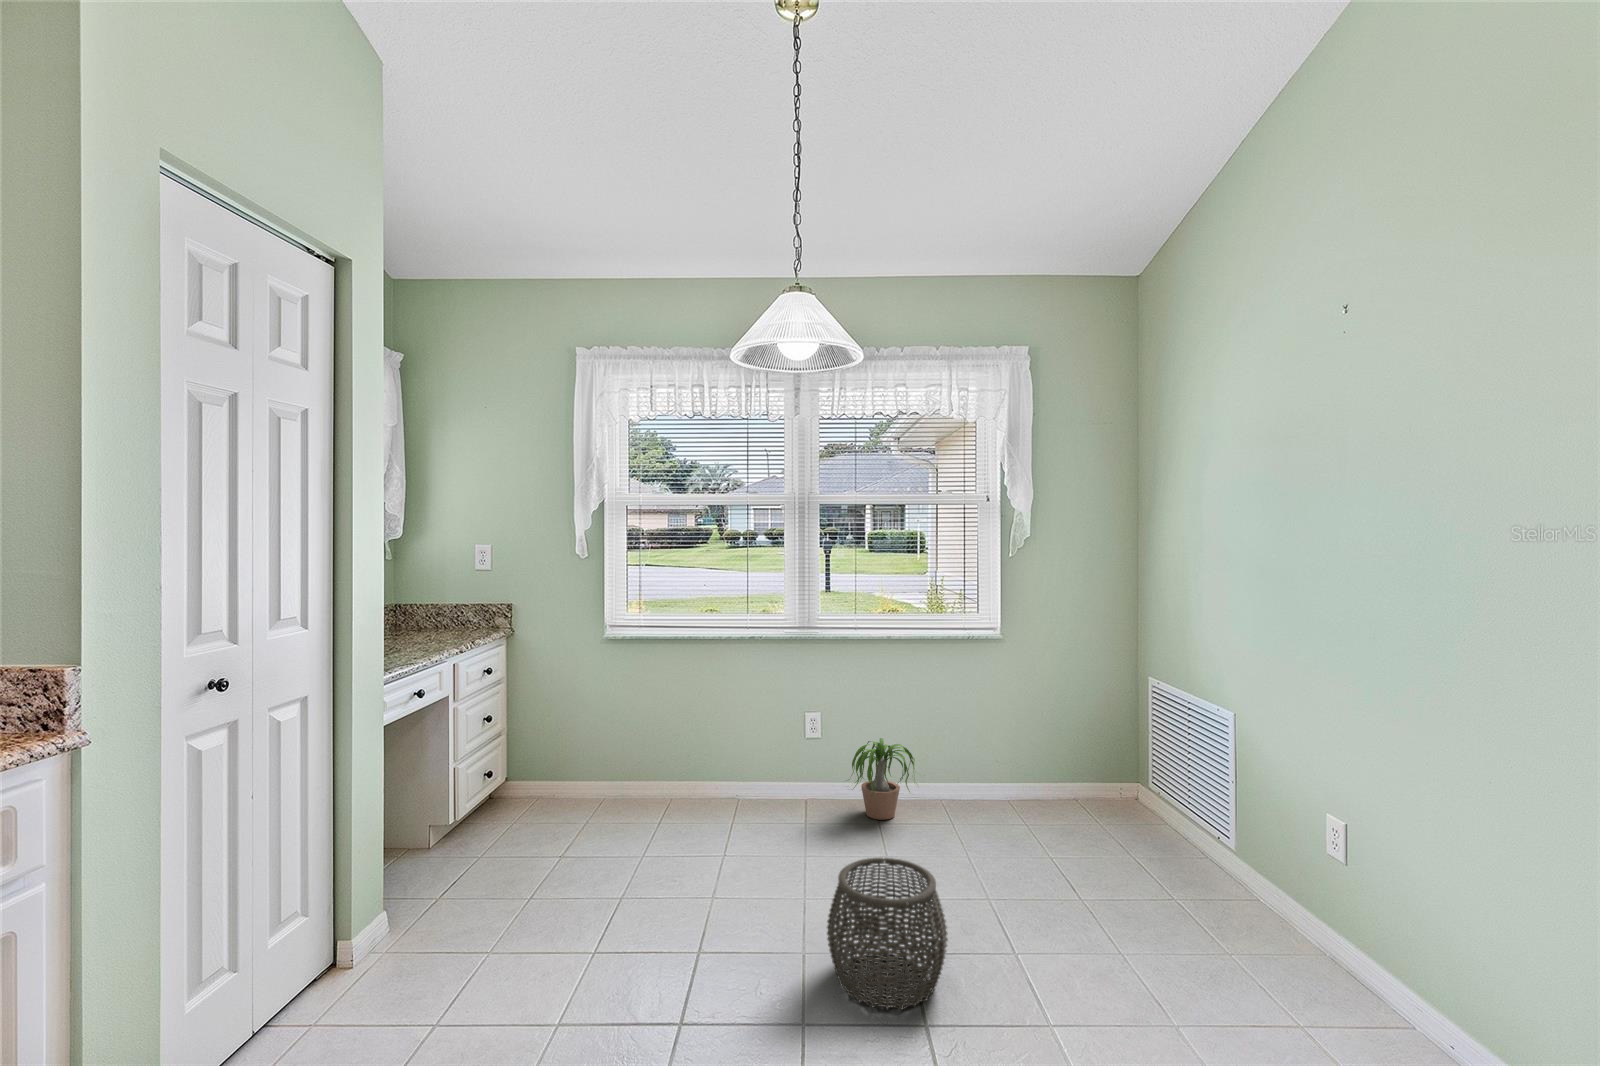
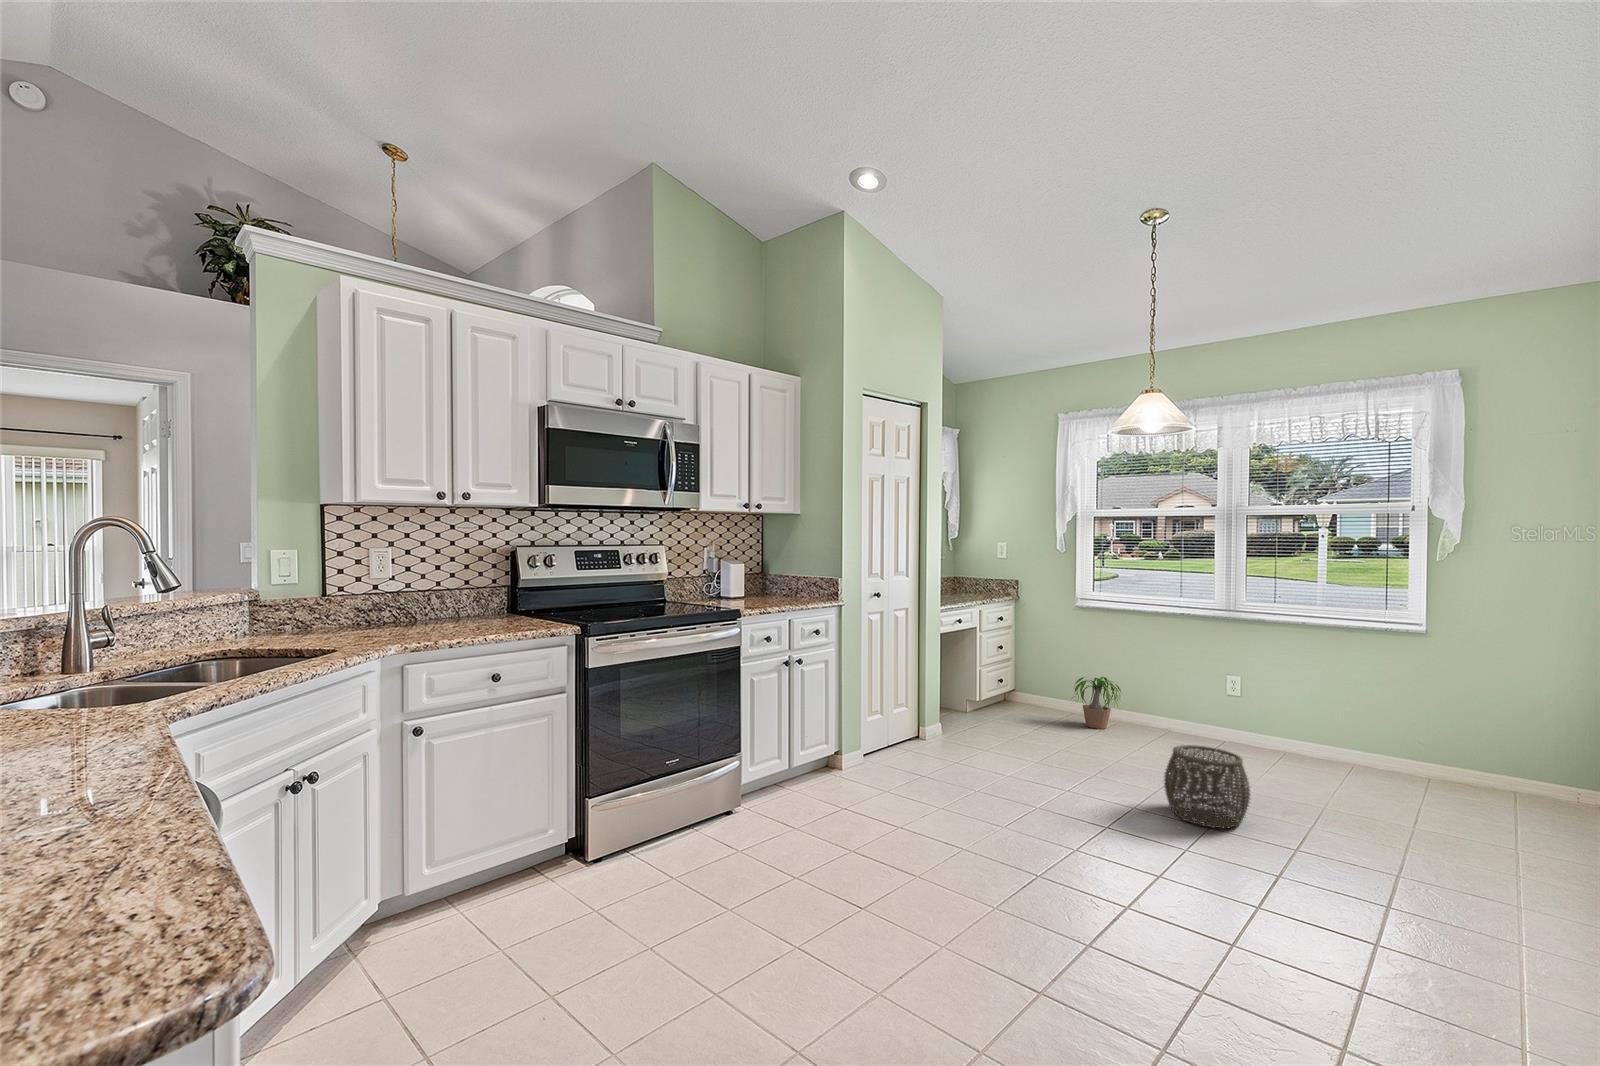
potted plant: present [851,738,917,820] -> present [1075,677,1121,729]

